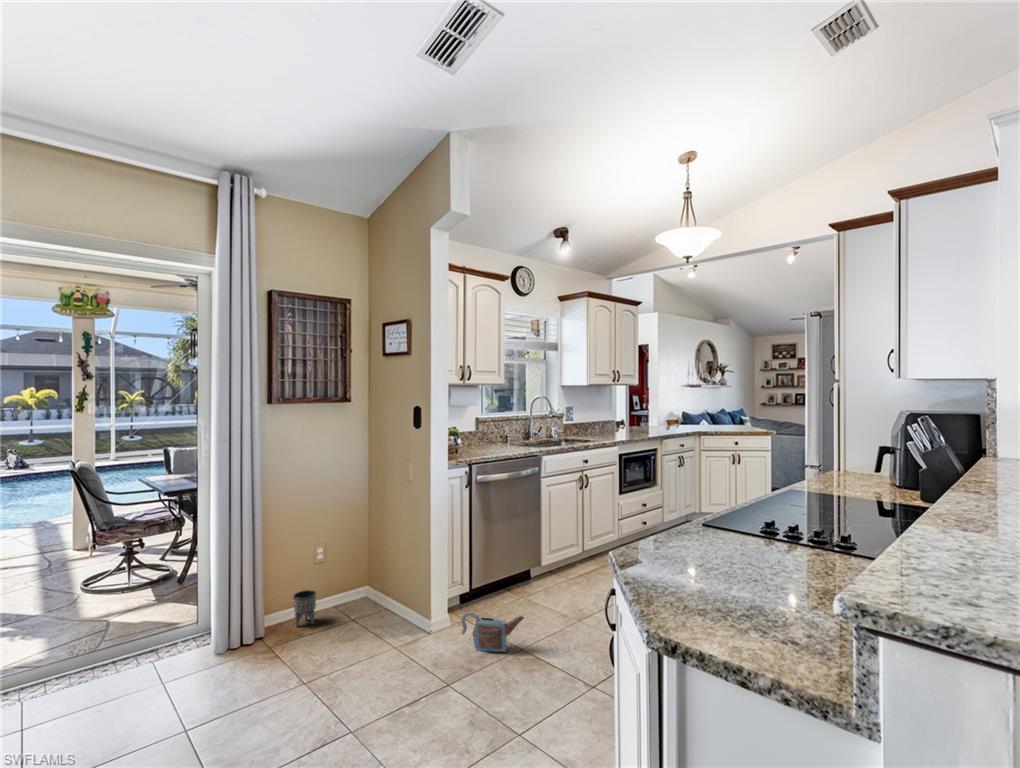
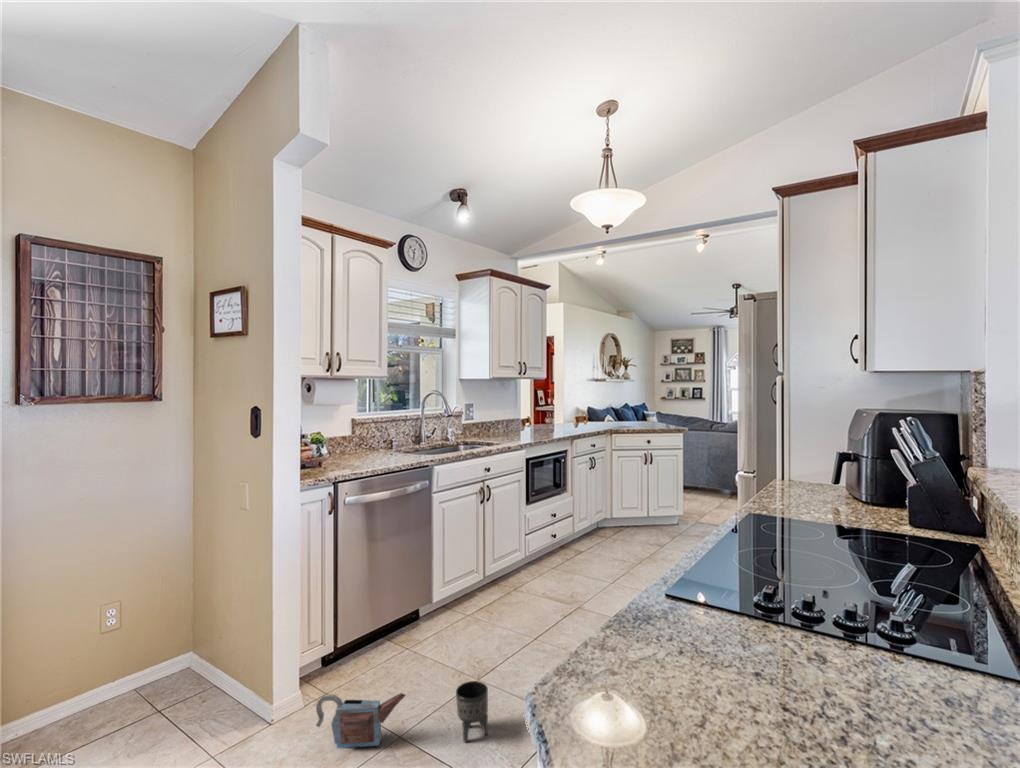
planter: present [293,590,316,627] -> present [456,681,488,742]

